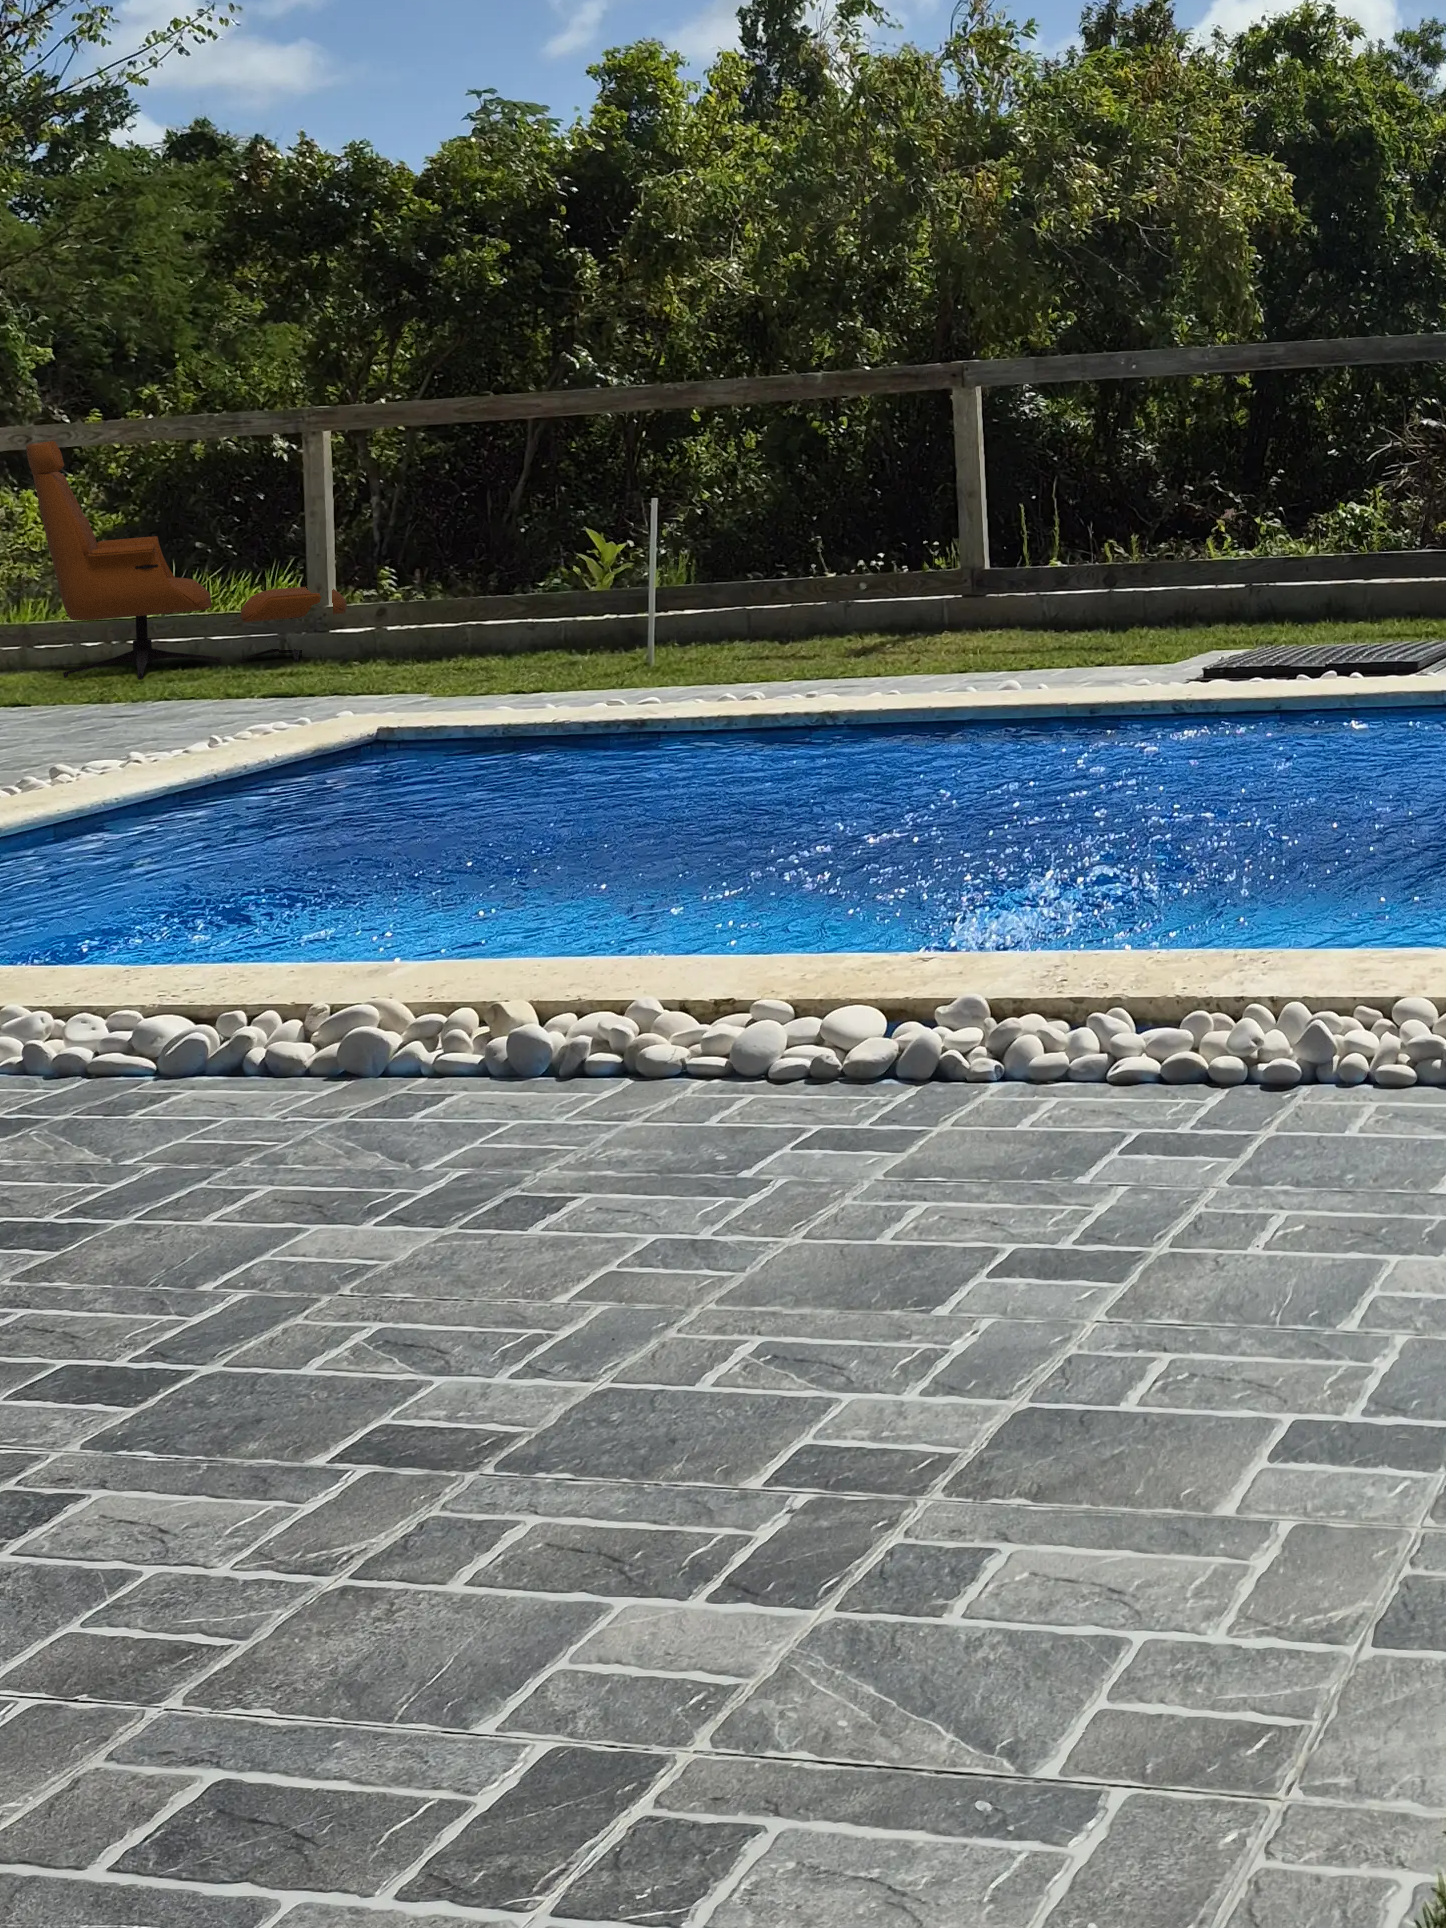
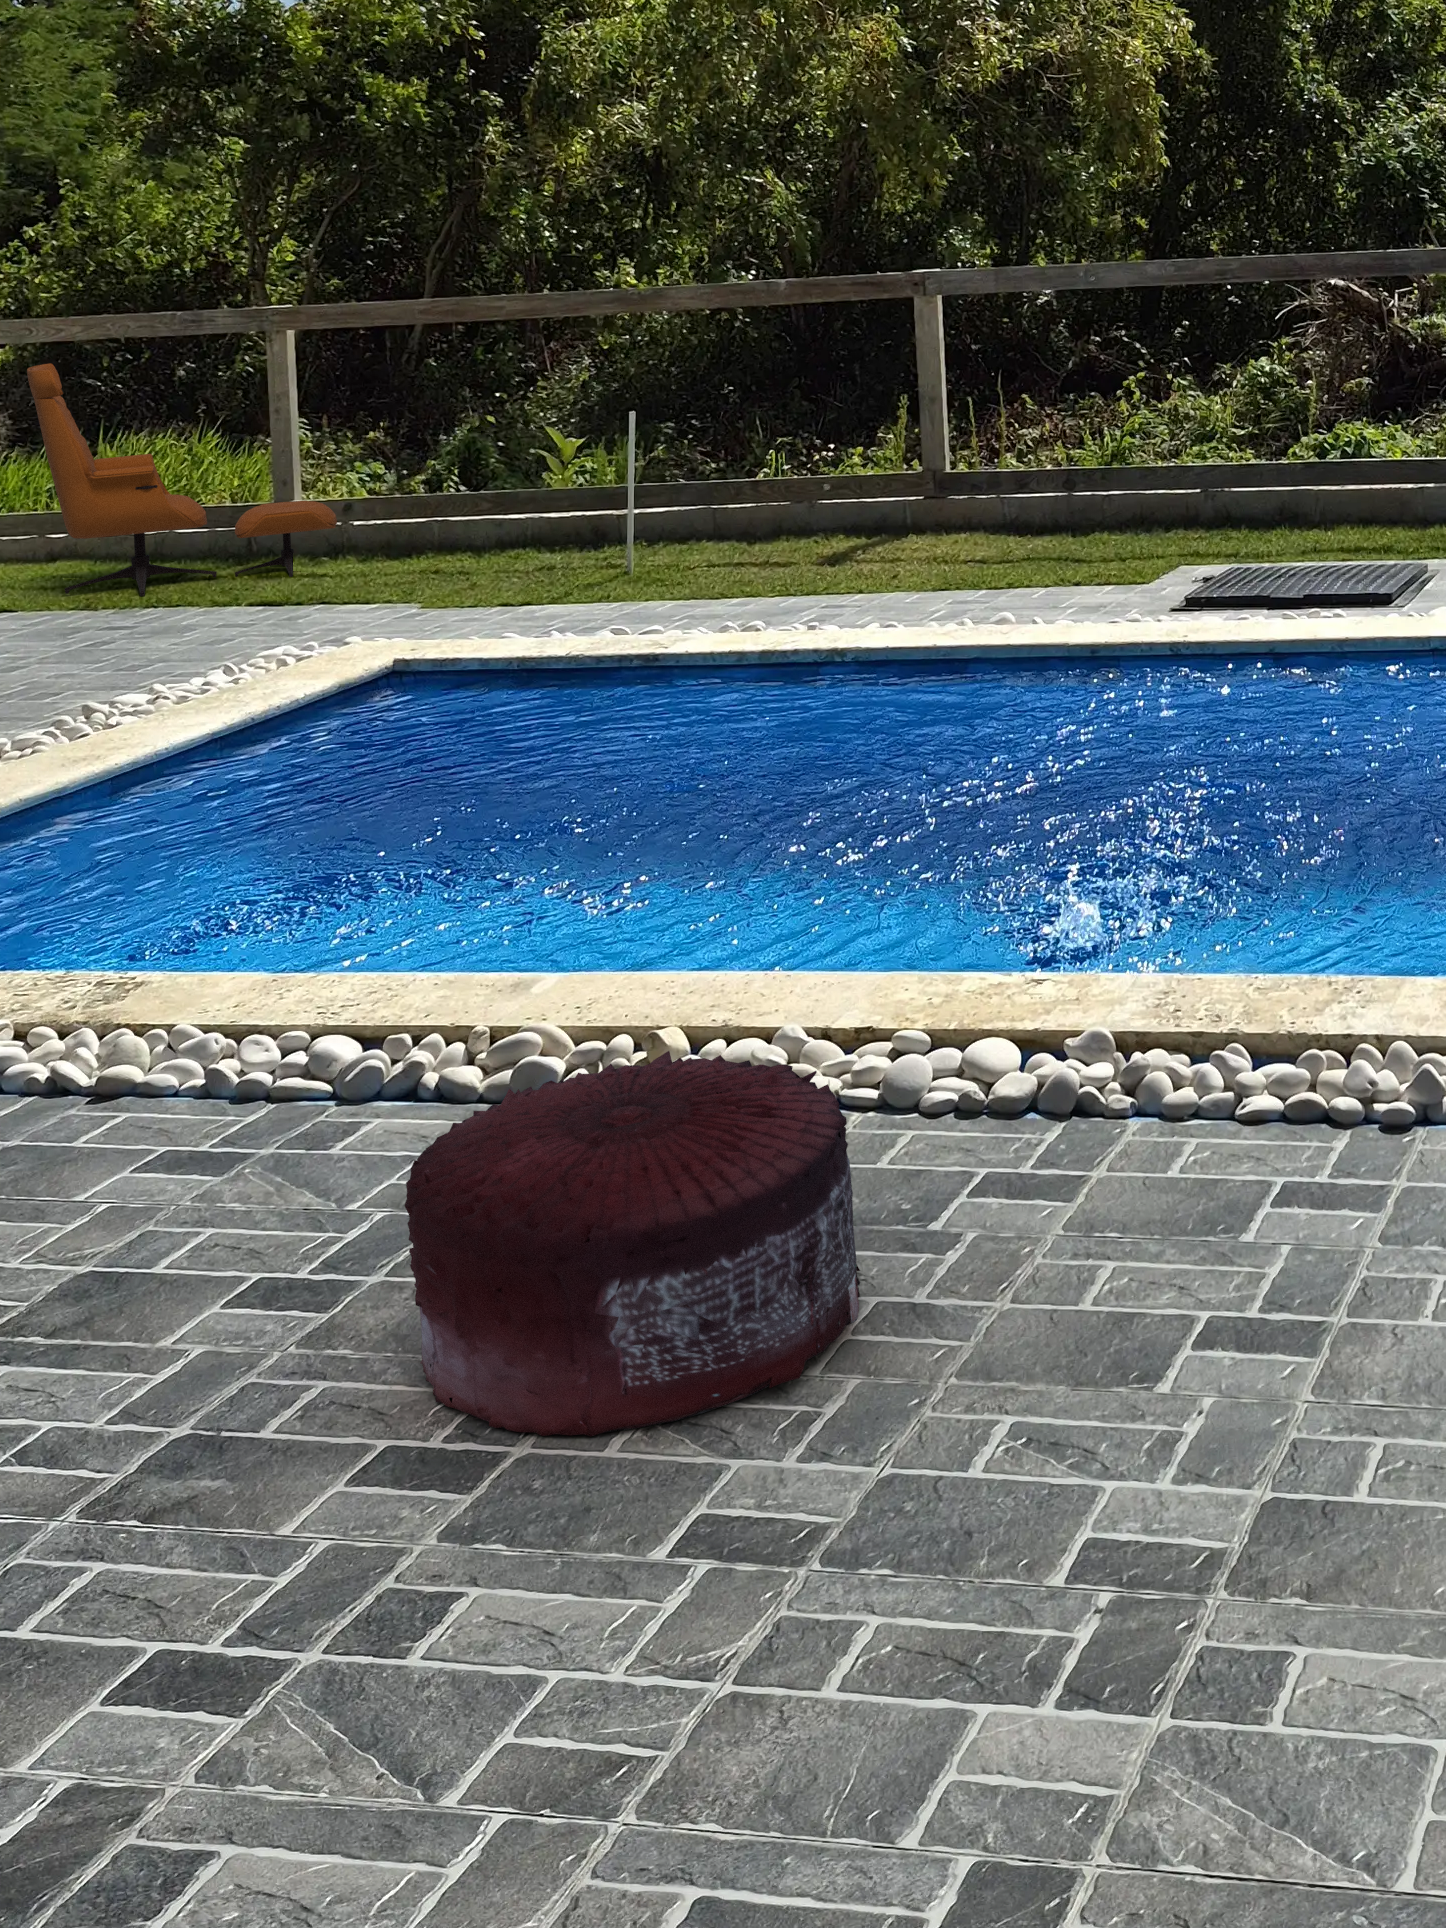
pouf: none [104,968,636,1354] -> present [405,1051,860,1437]

